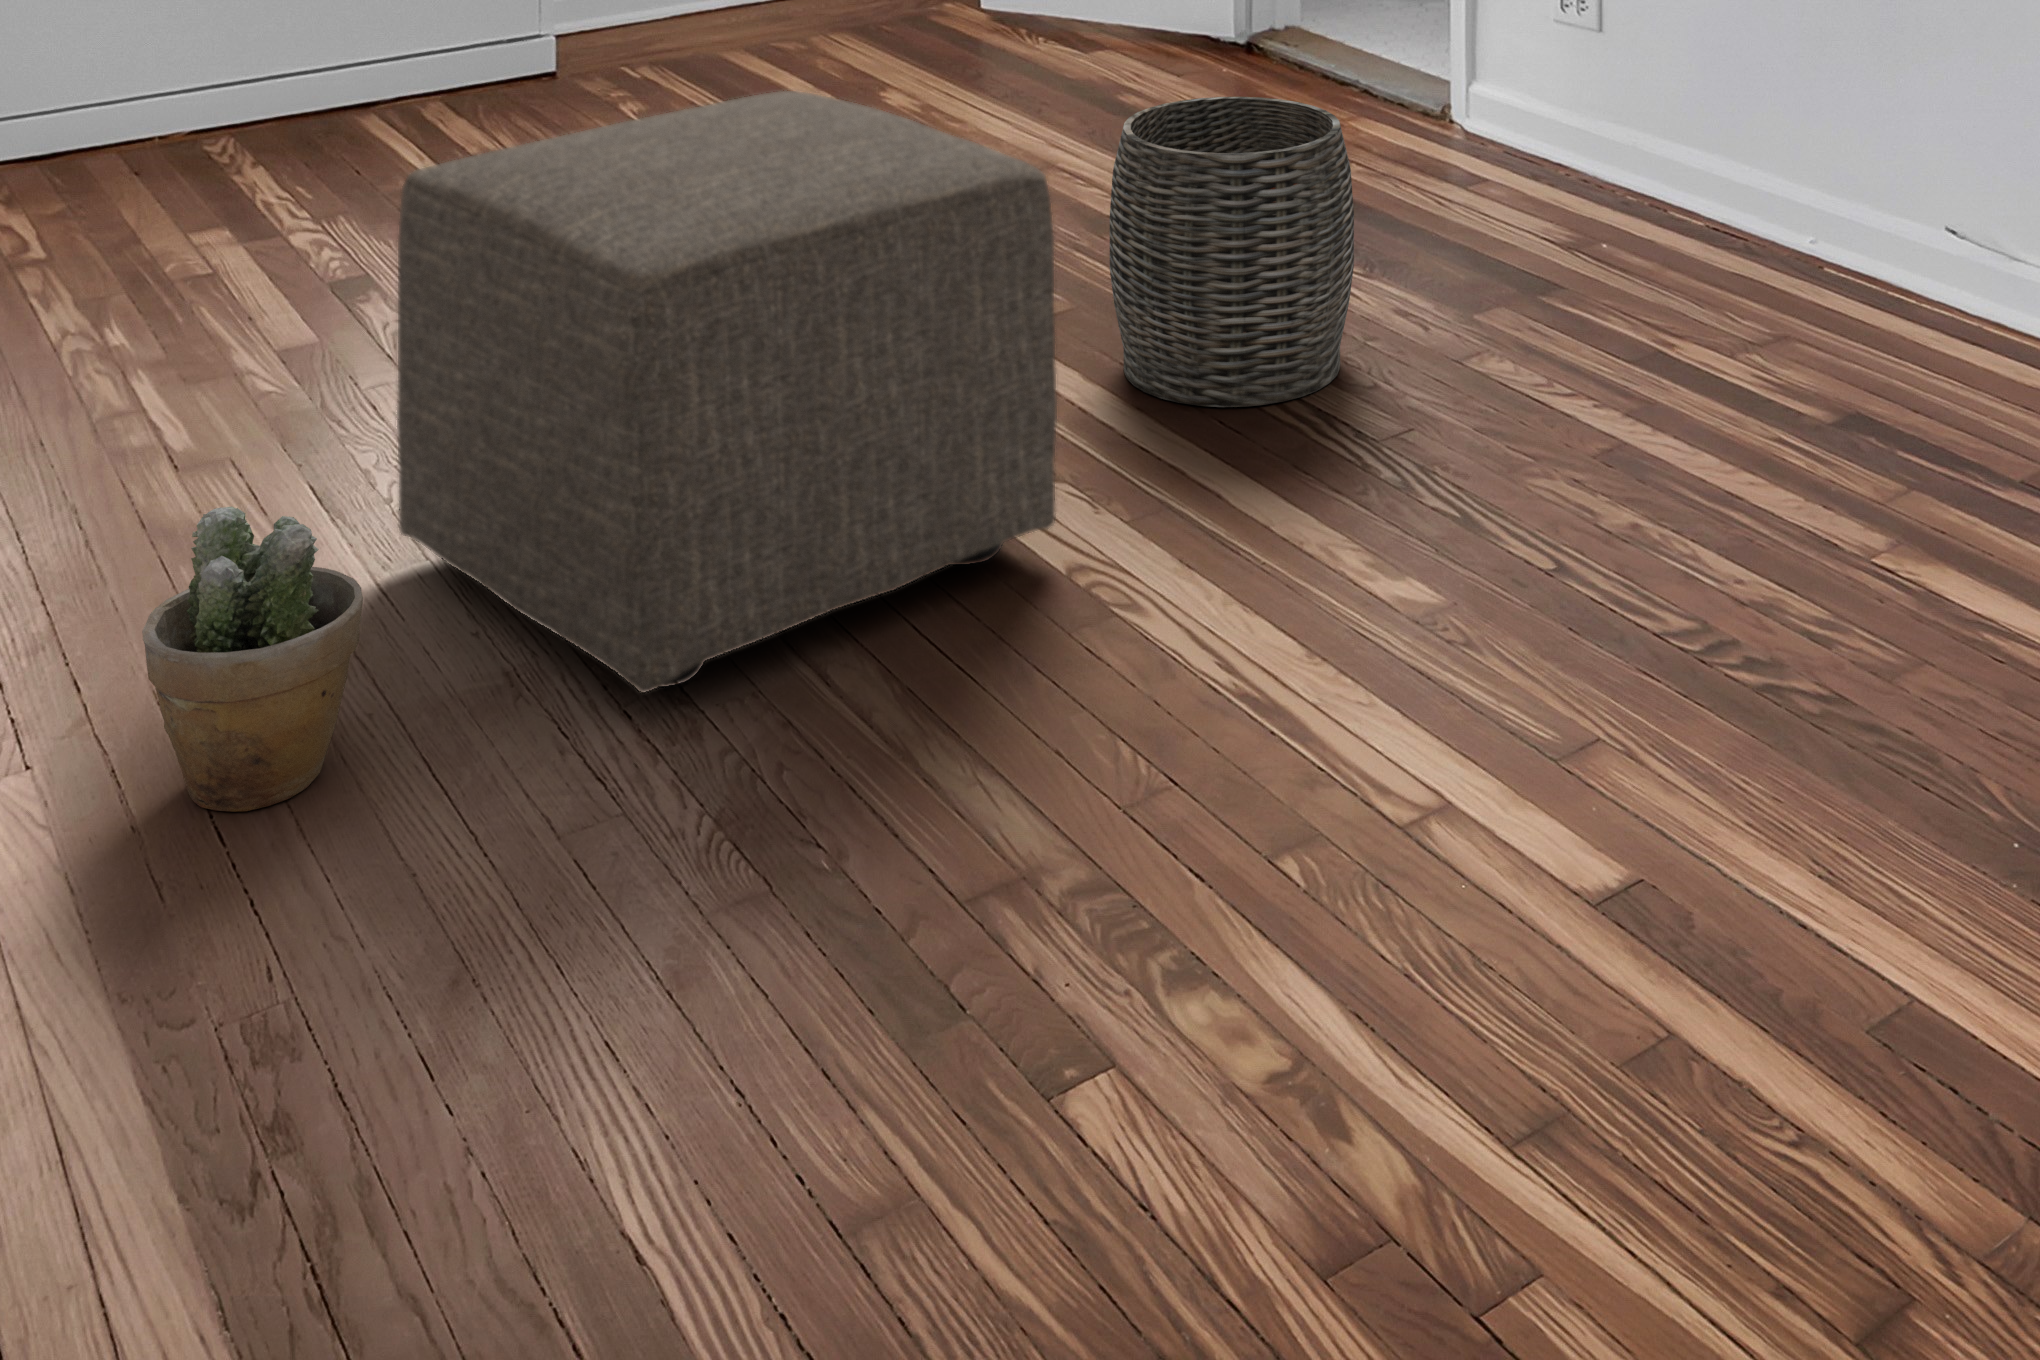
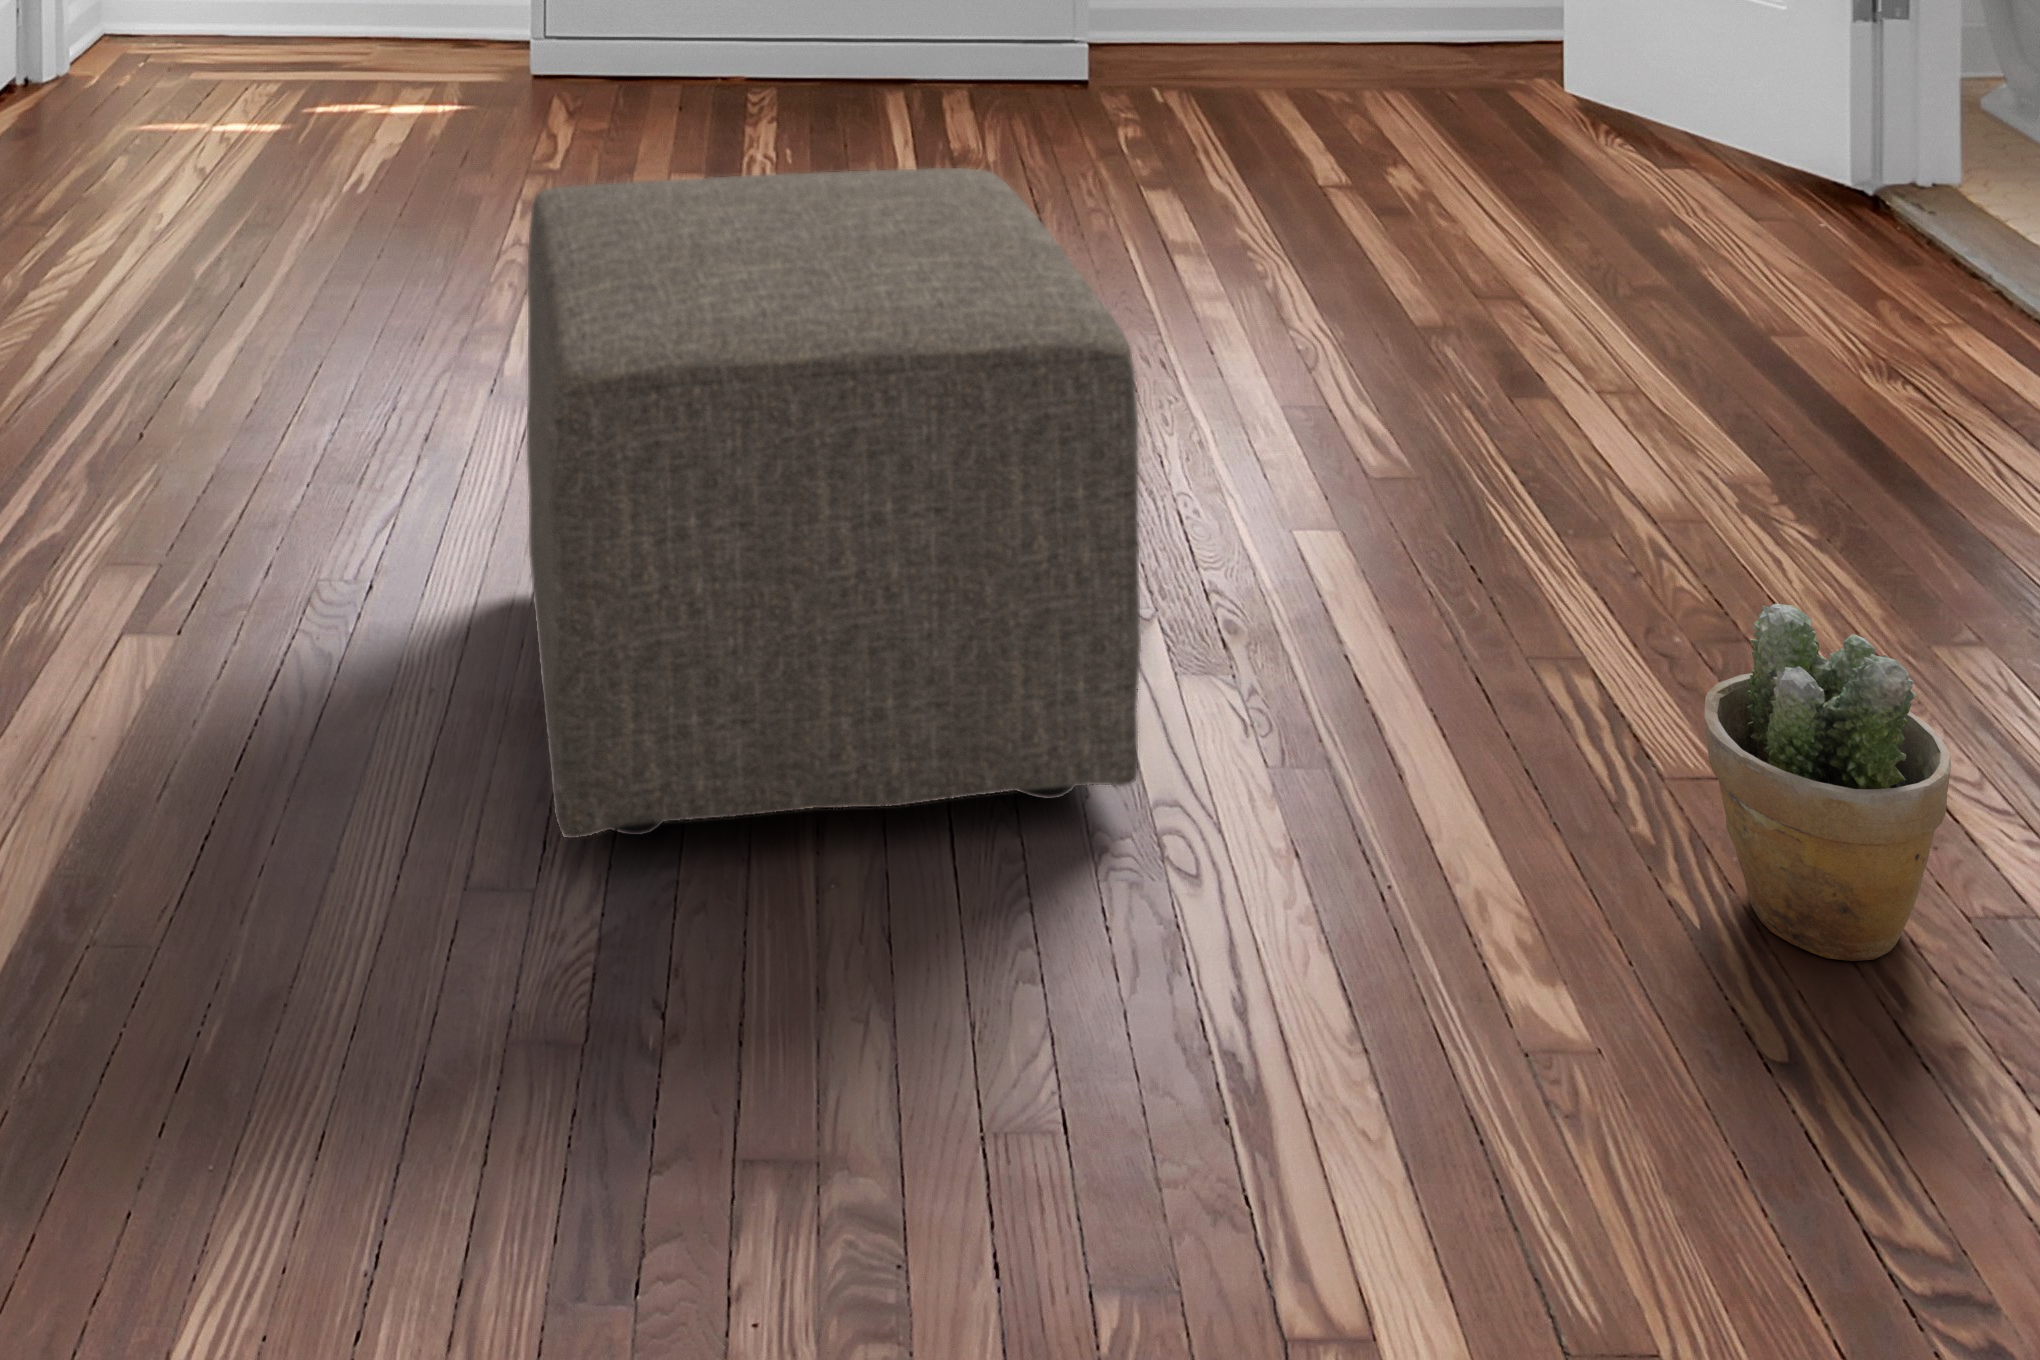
woven basket: present [1110,97,1354,407] -> none [1385,264,1714,697]
potted plant: present [142,507,363,812] -> present [1705,604,1951,961]

